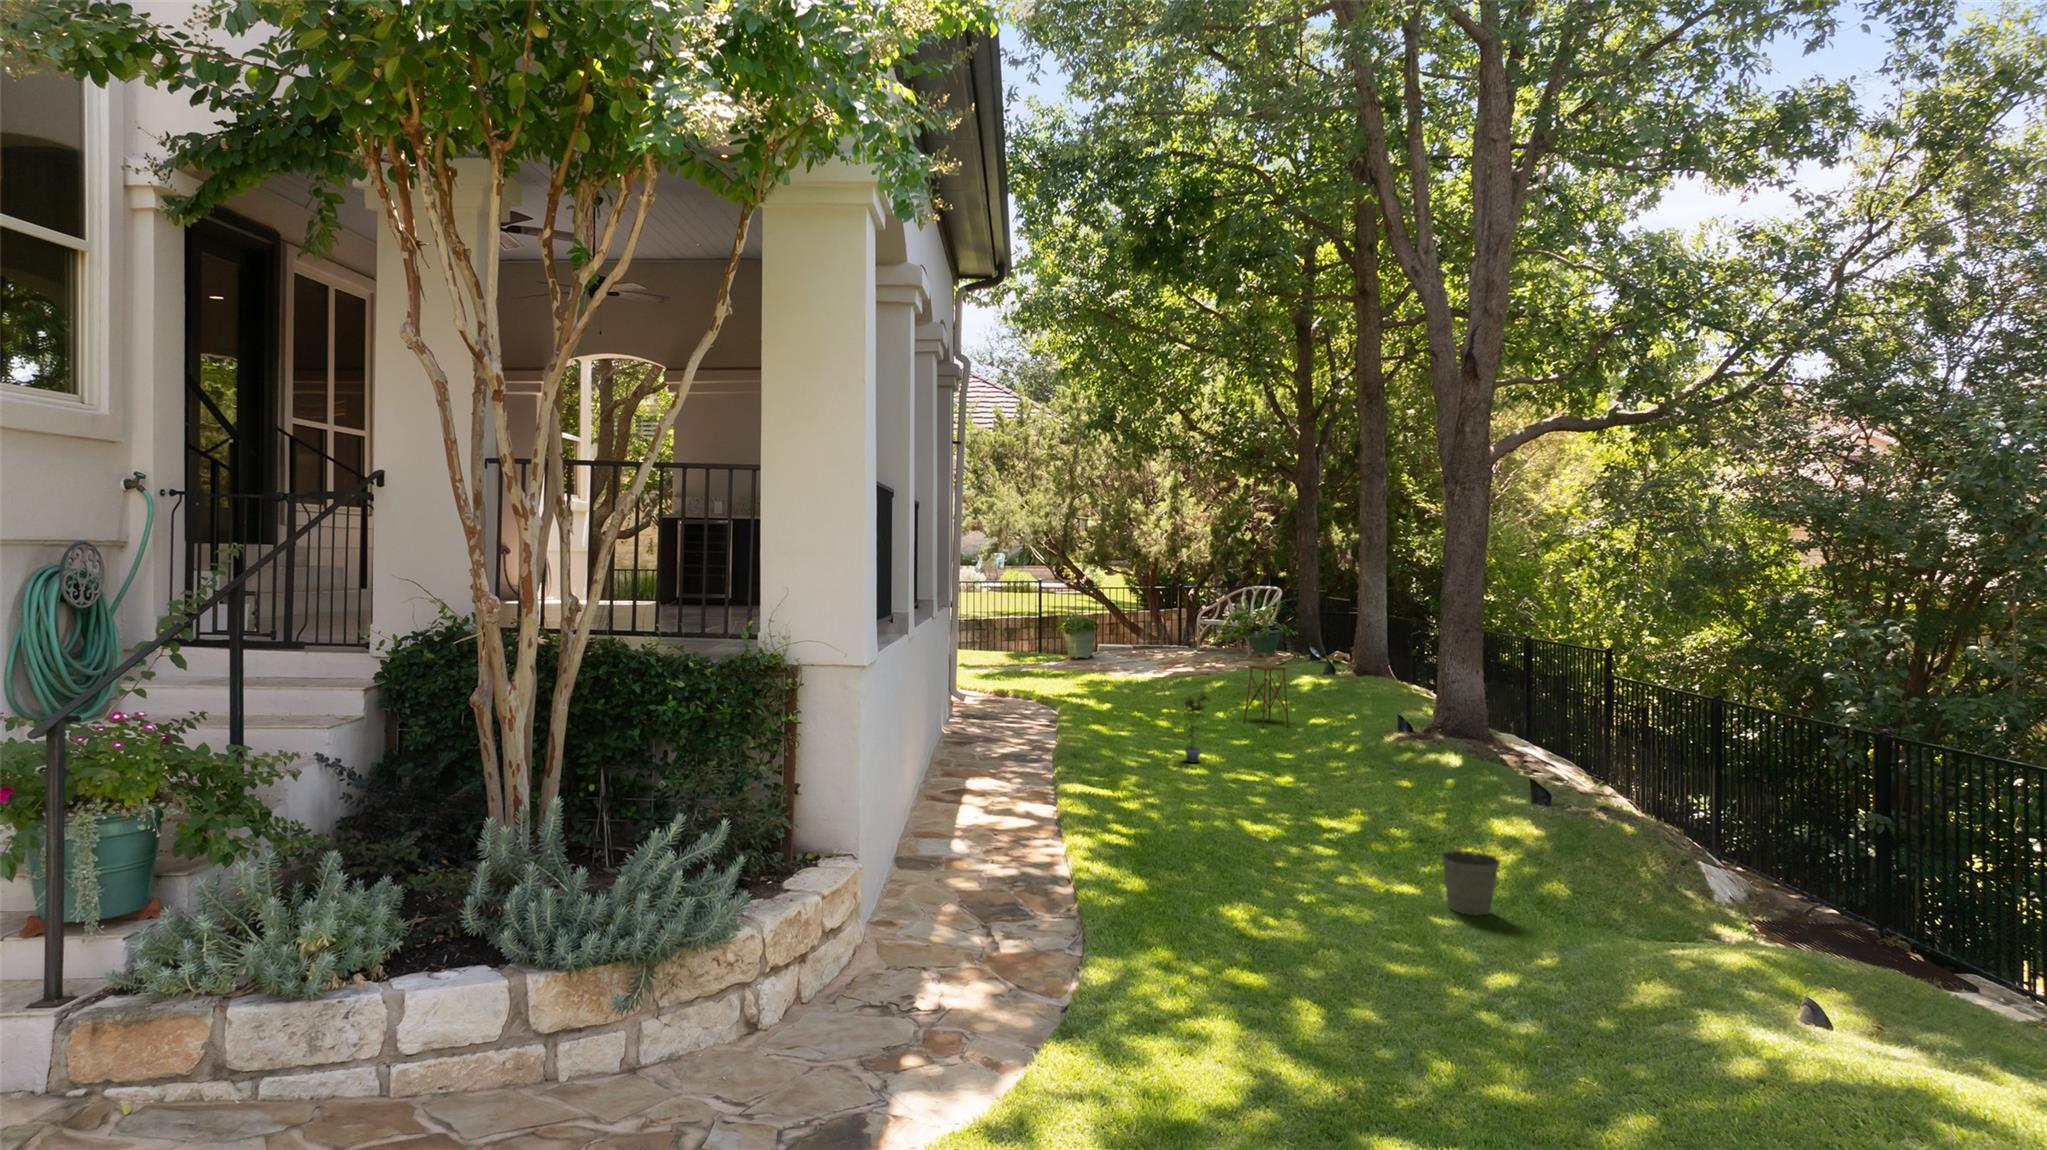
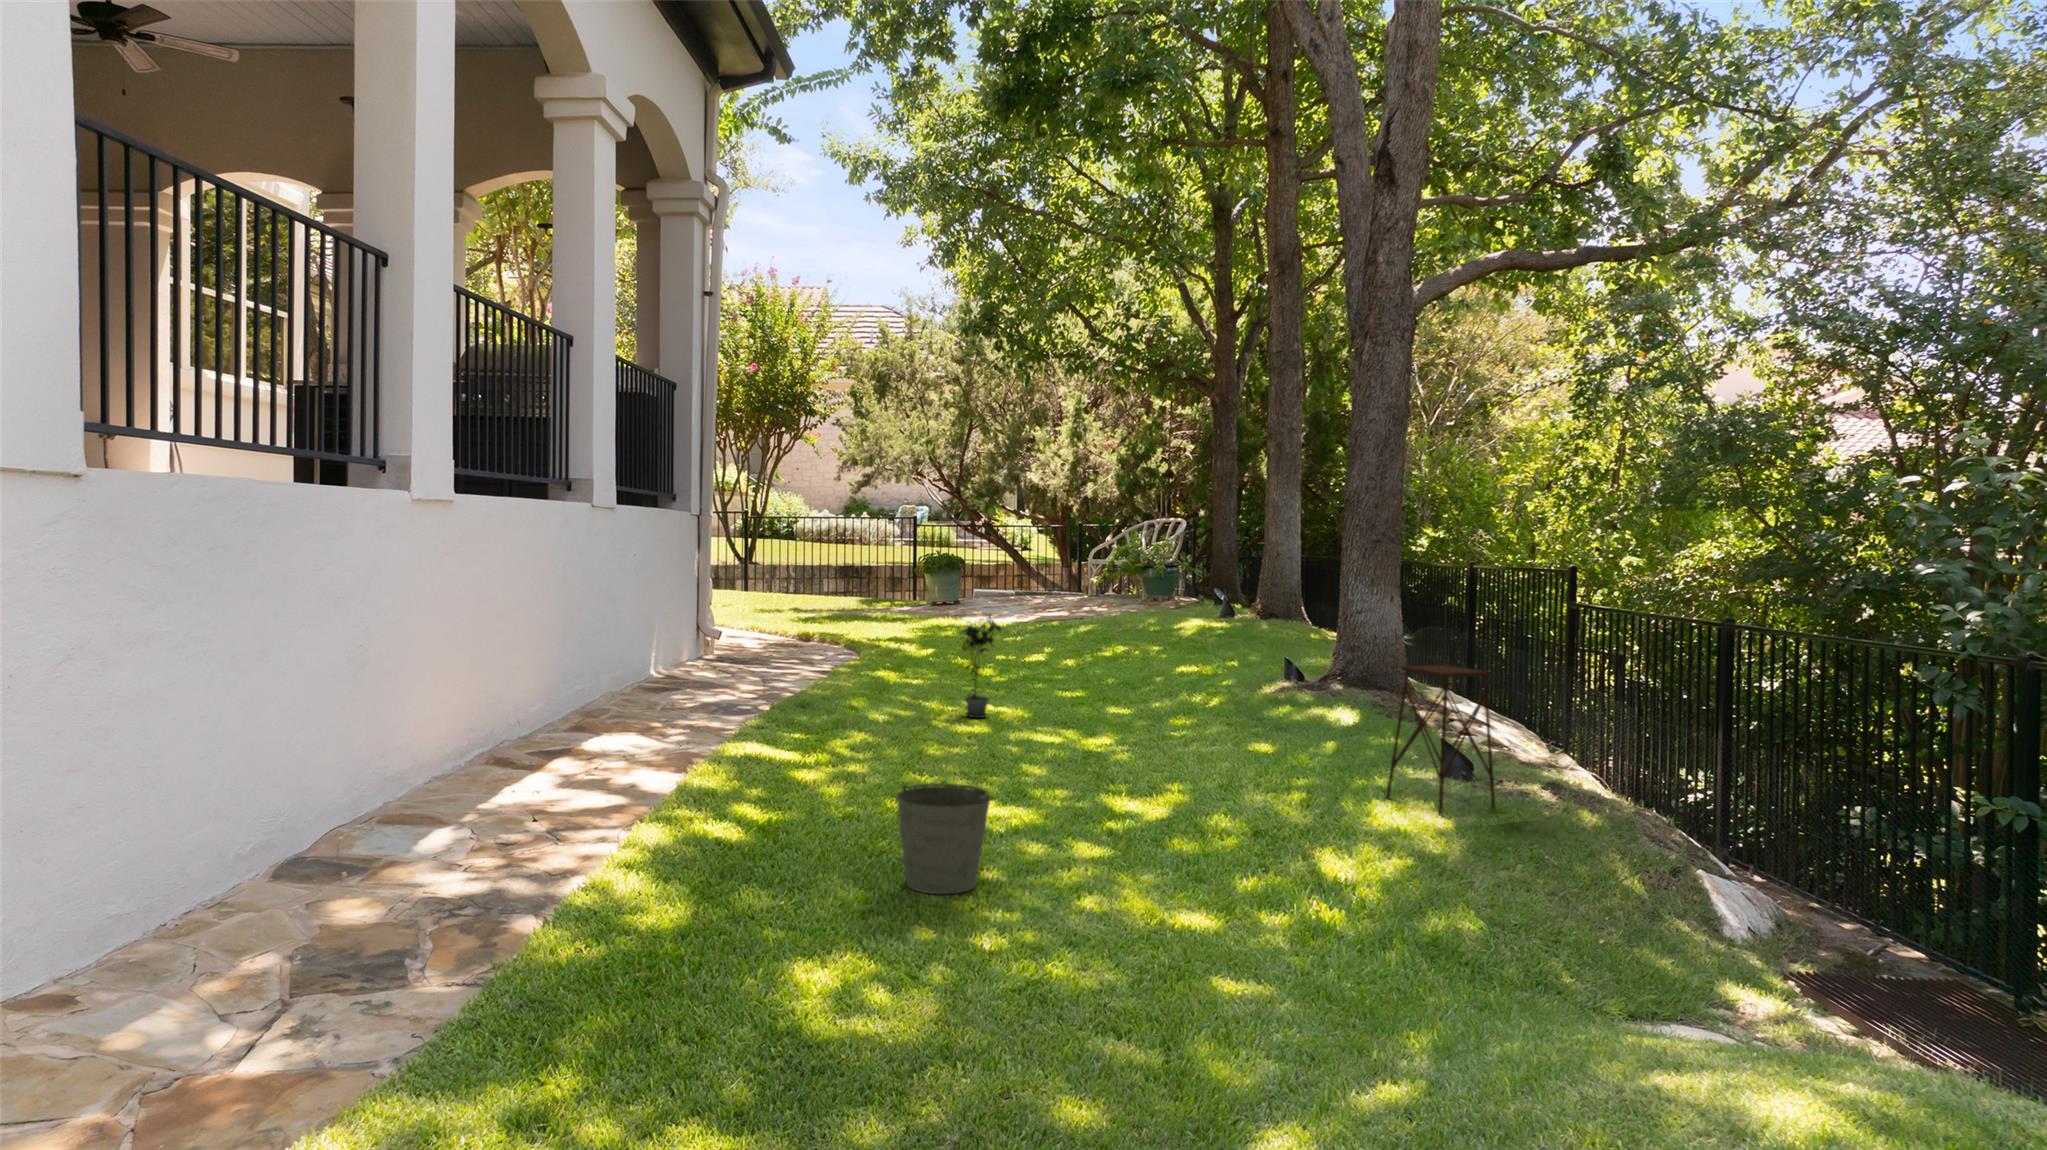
side table: present [1244,665,1289,728] -> present [1386,665,1495,815]
bucket: present [1442,851,1500,915] -> present [896,783,991,894]

